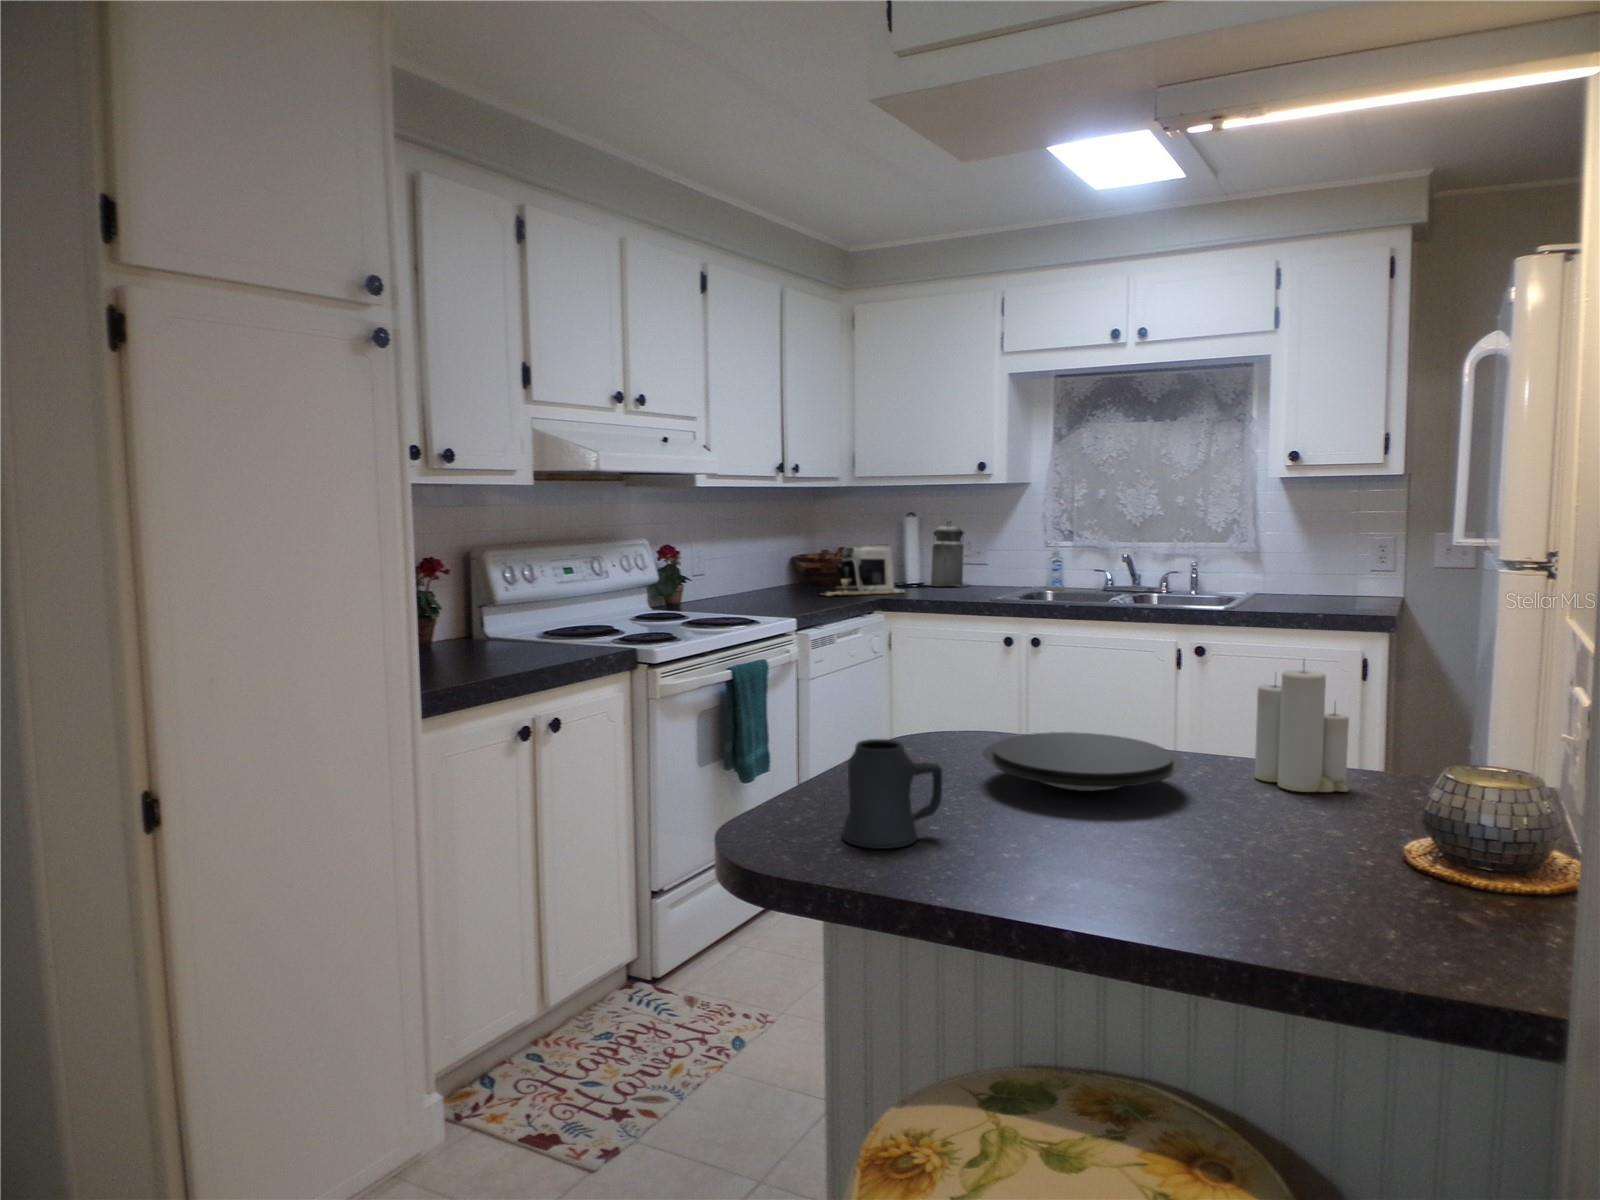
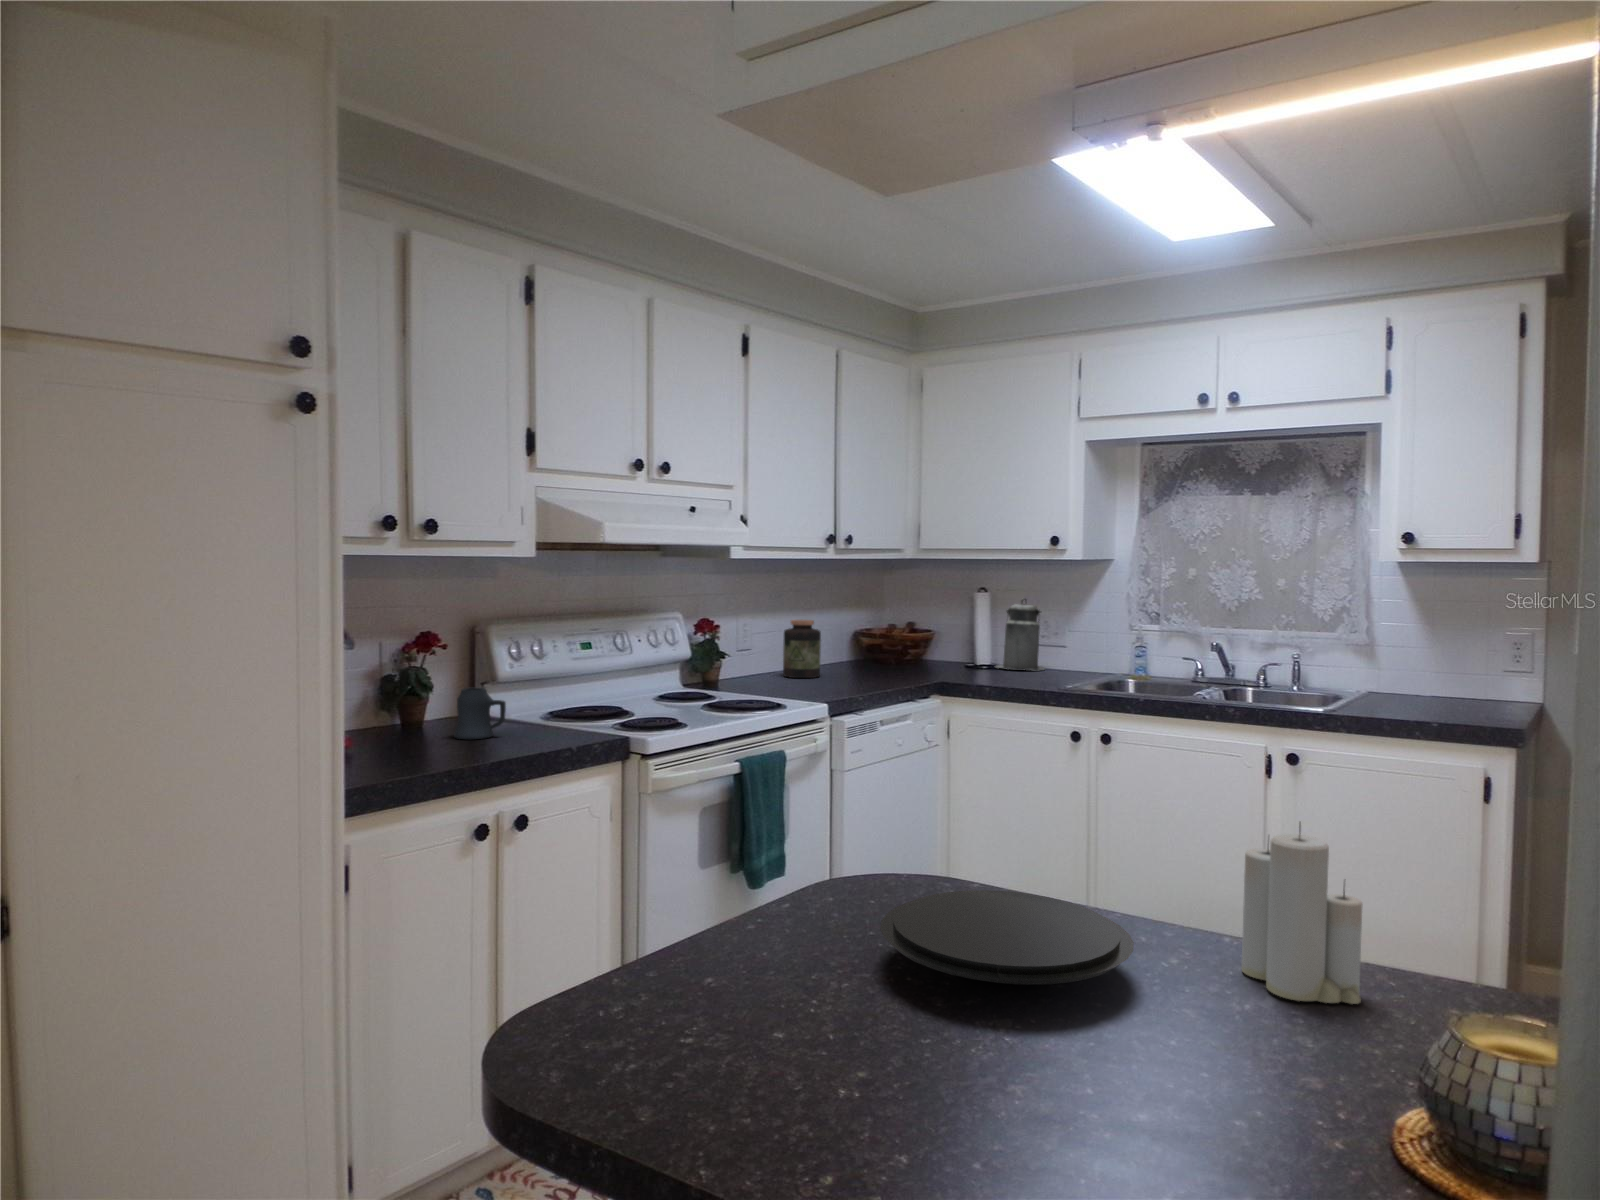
jar: none [735,544,770,599] -> present [783,620,821,678]
coffee maker: present [825,544,905,596] -> none [873,623,972,678]
mug: present [842,739,942,849] -> present [454,688,506,739]

